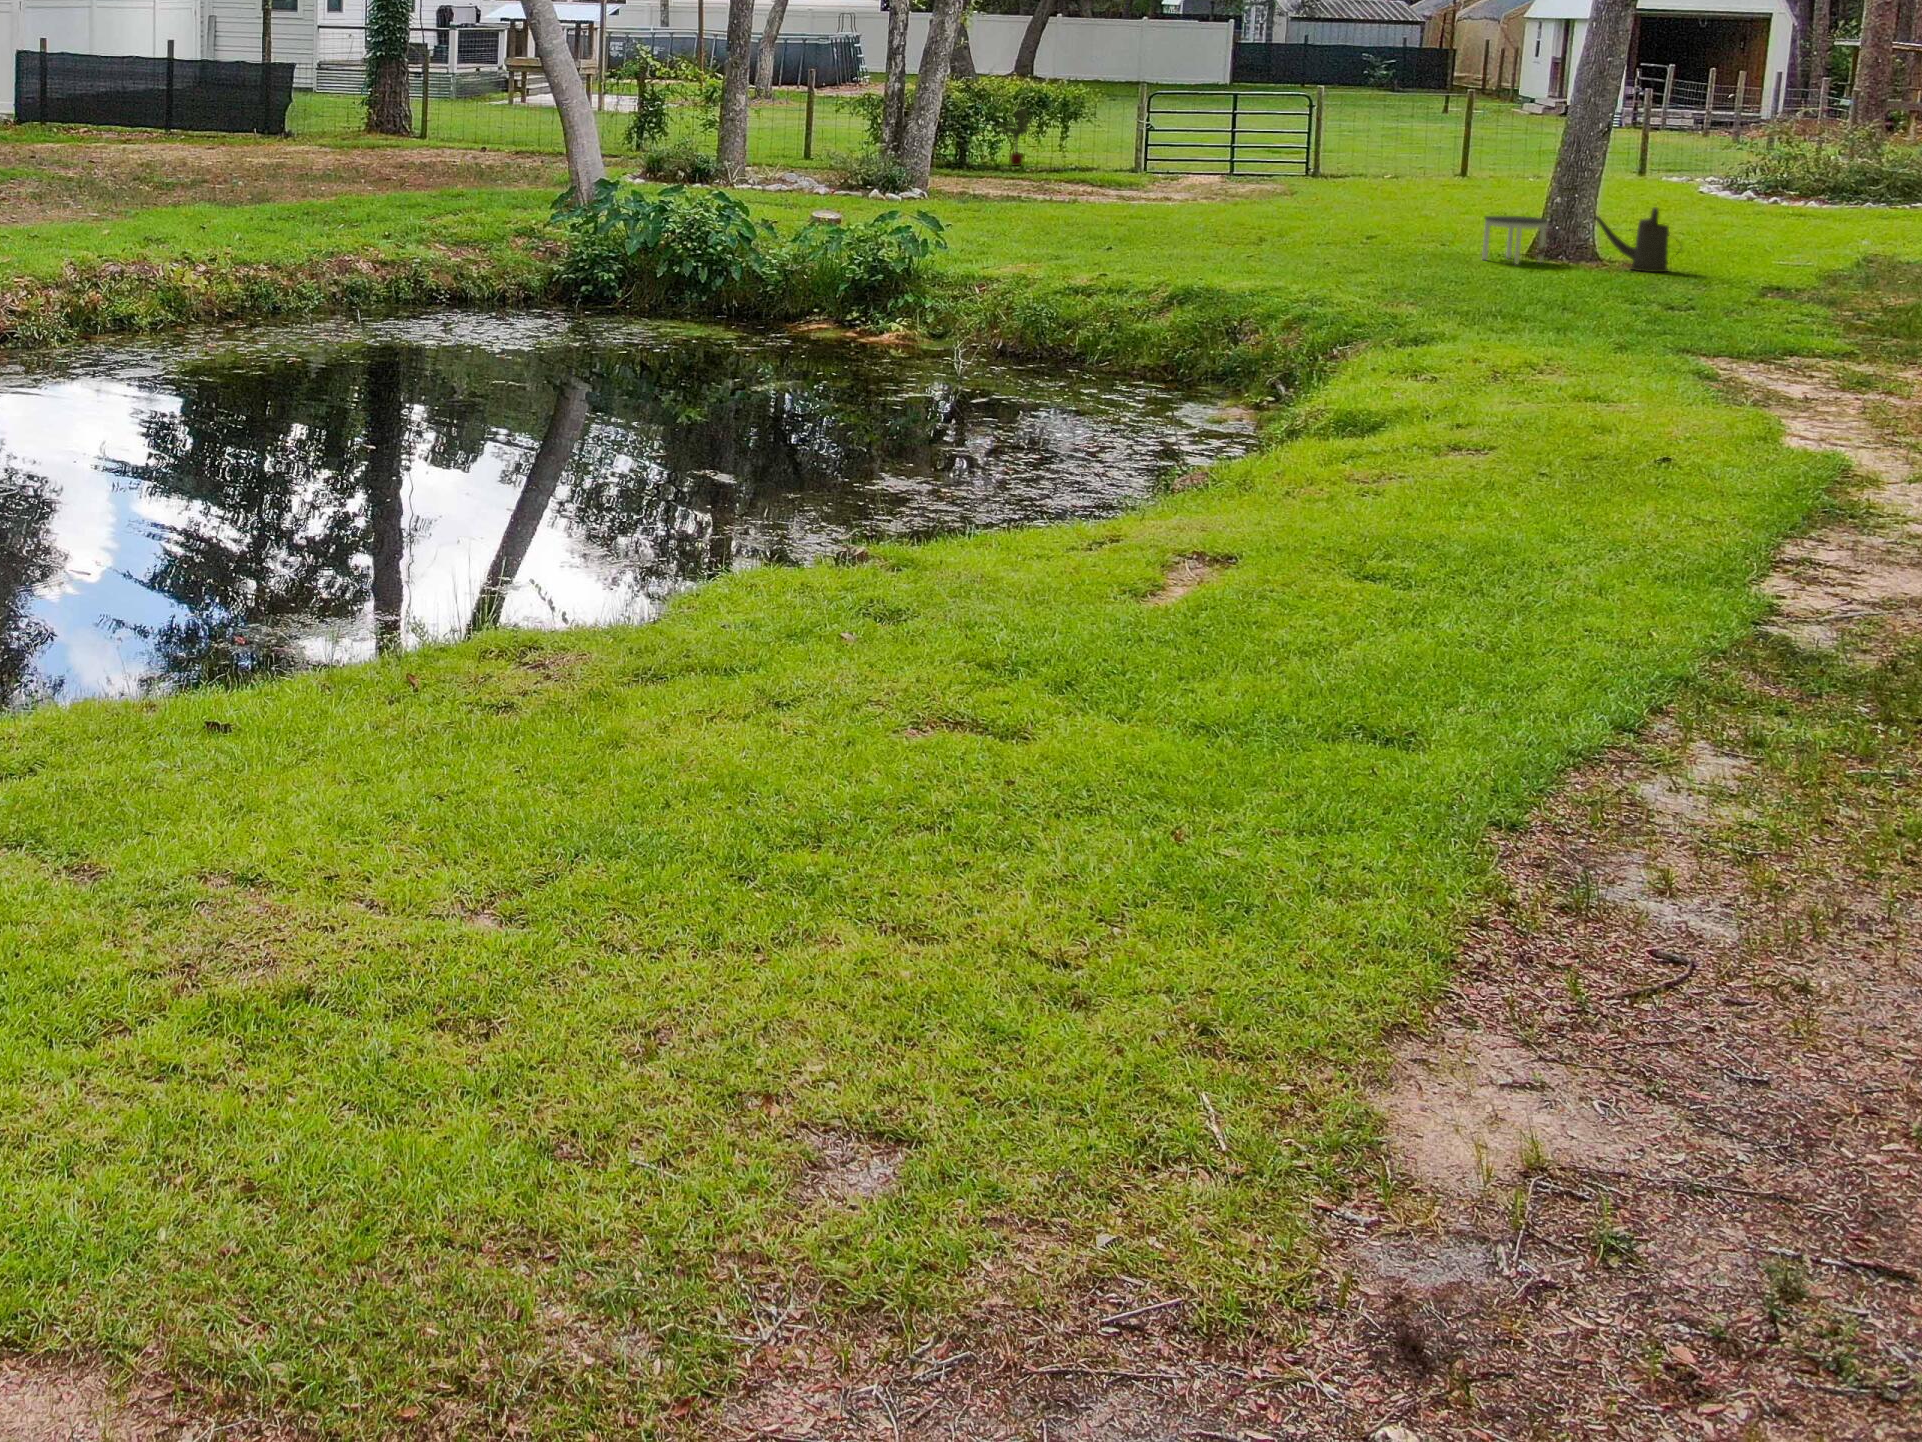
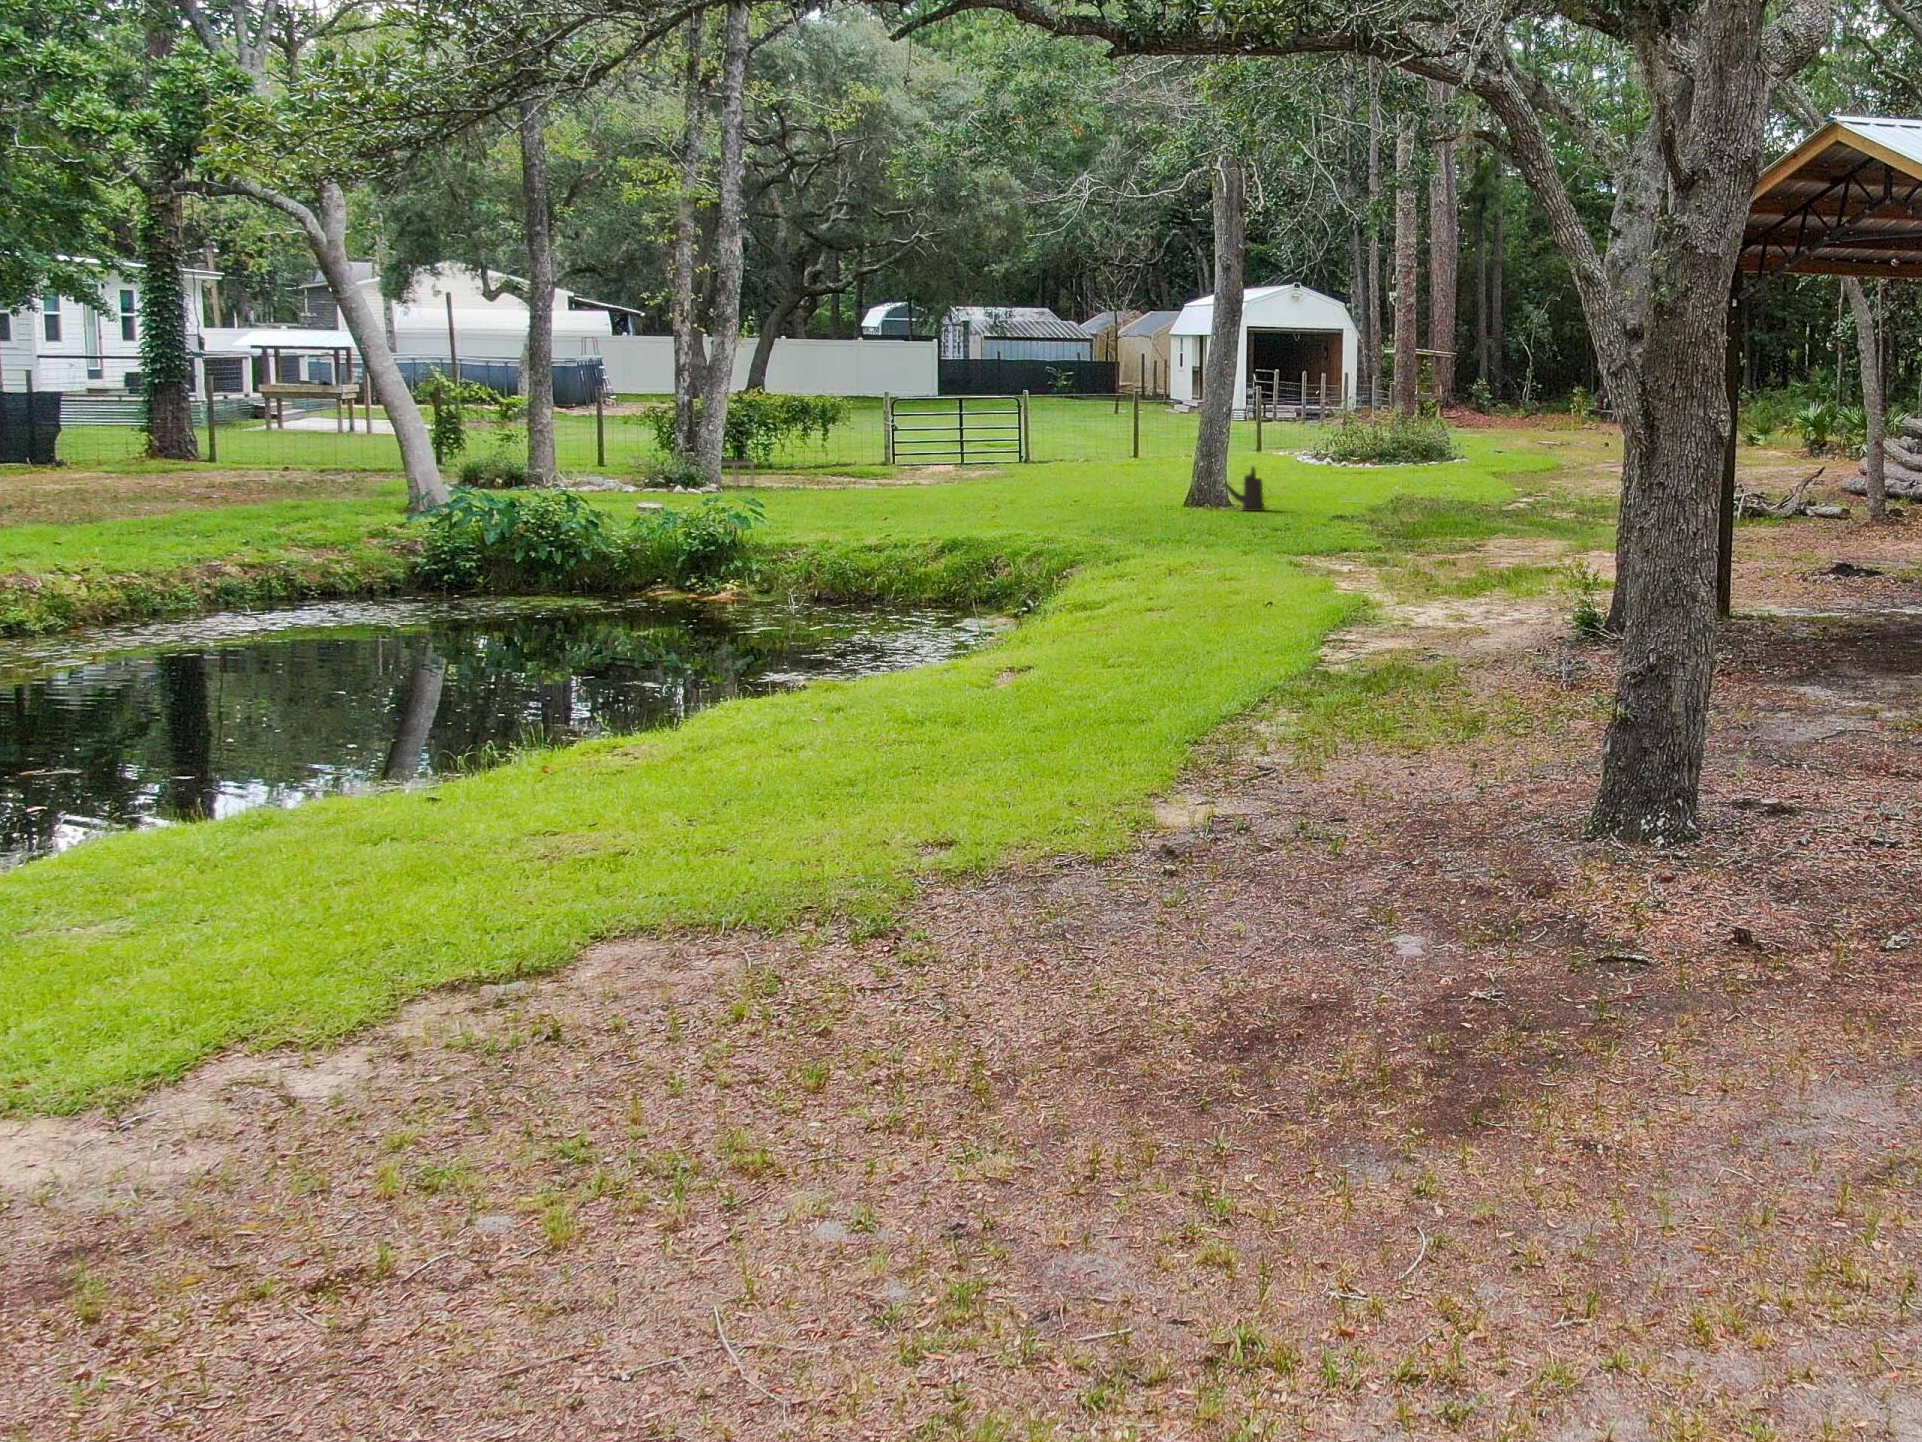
potted tree: present [1000,104,1030,166] -> none [765,409,795,466]
round table: present [1482,216,1548,264] -> present [718,459,754,488]

